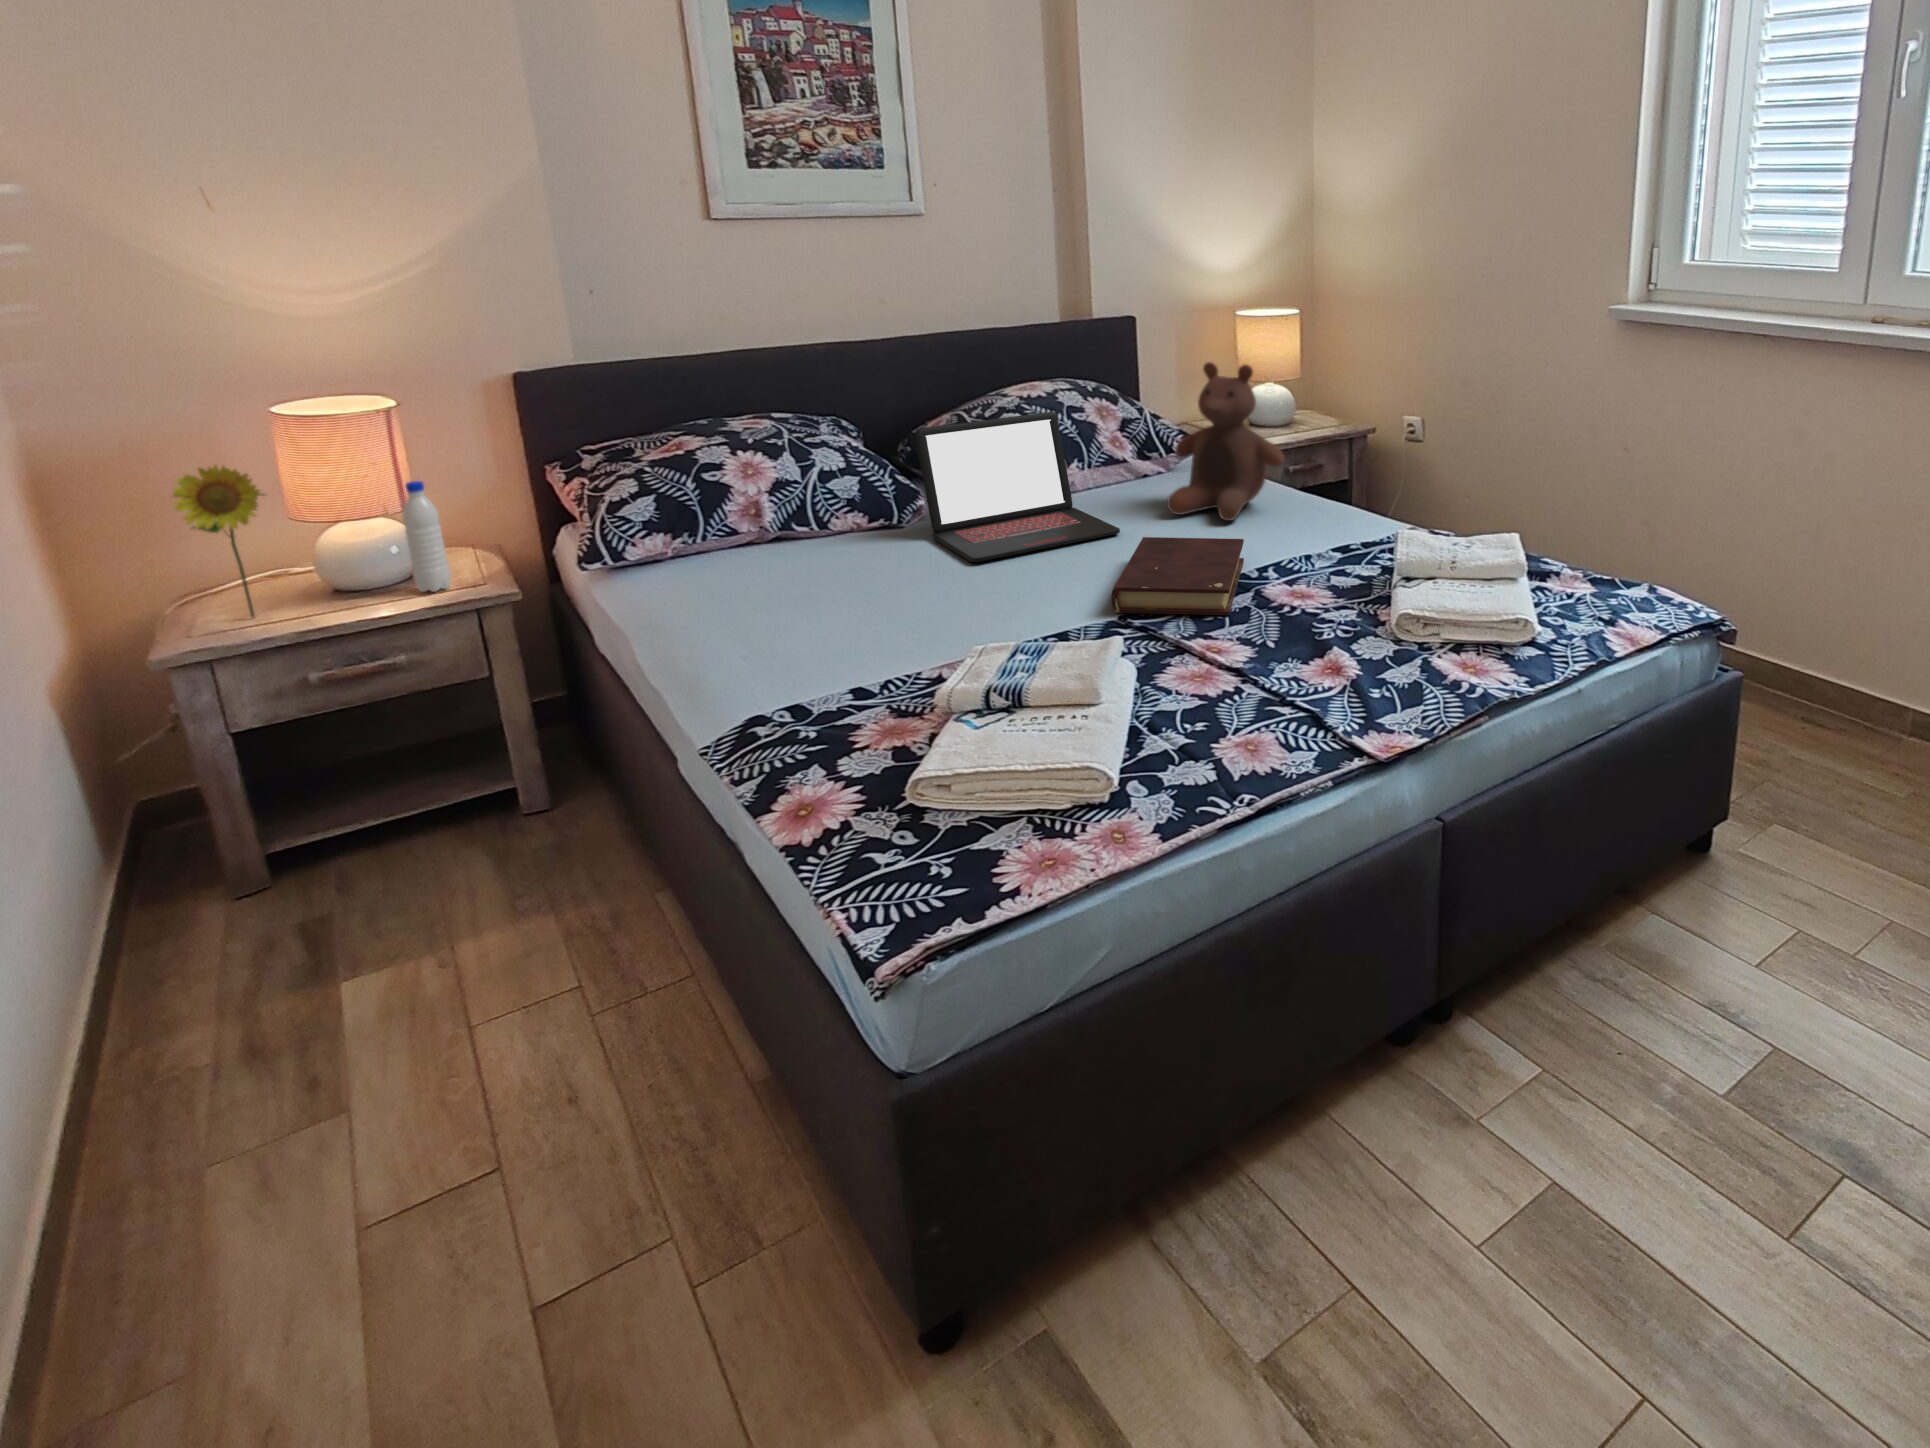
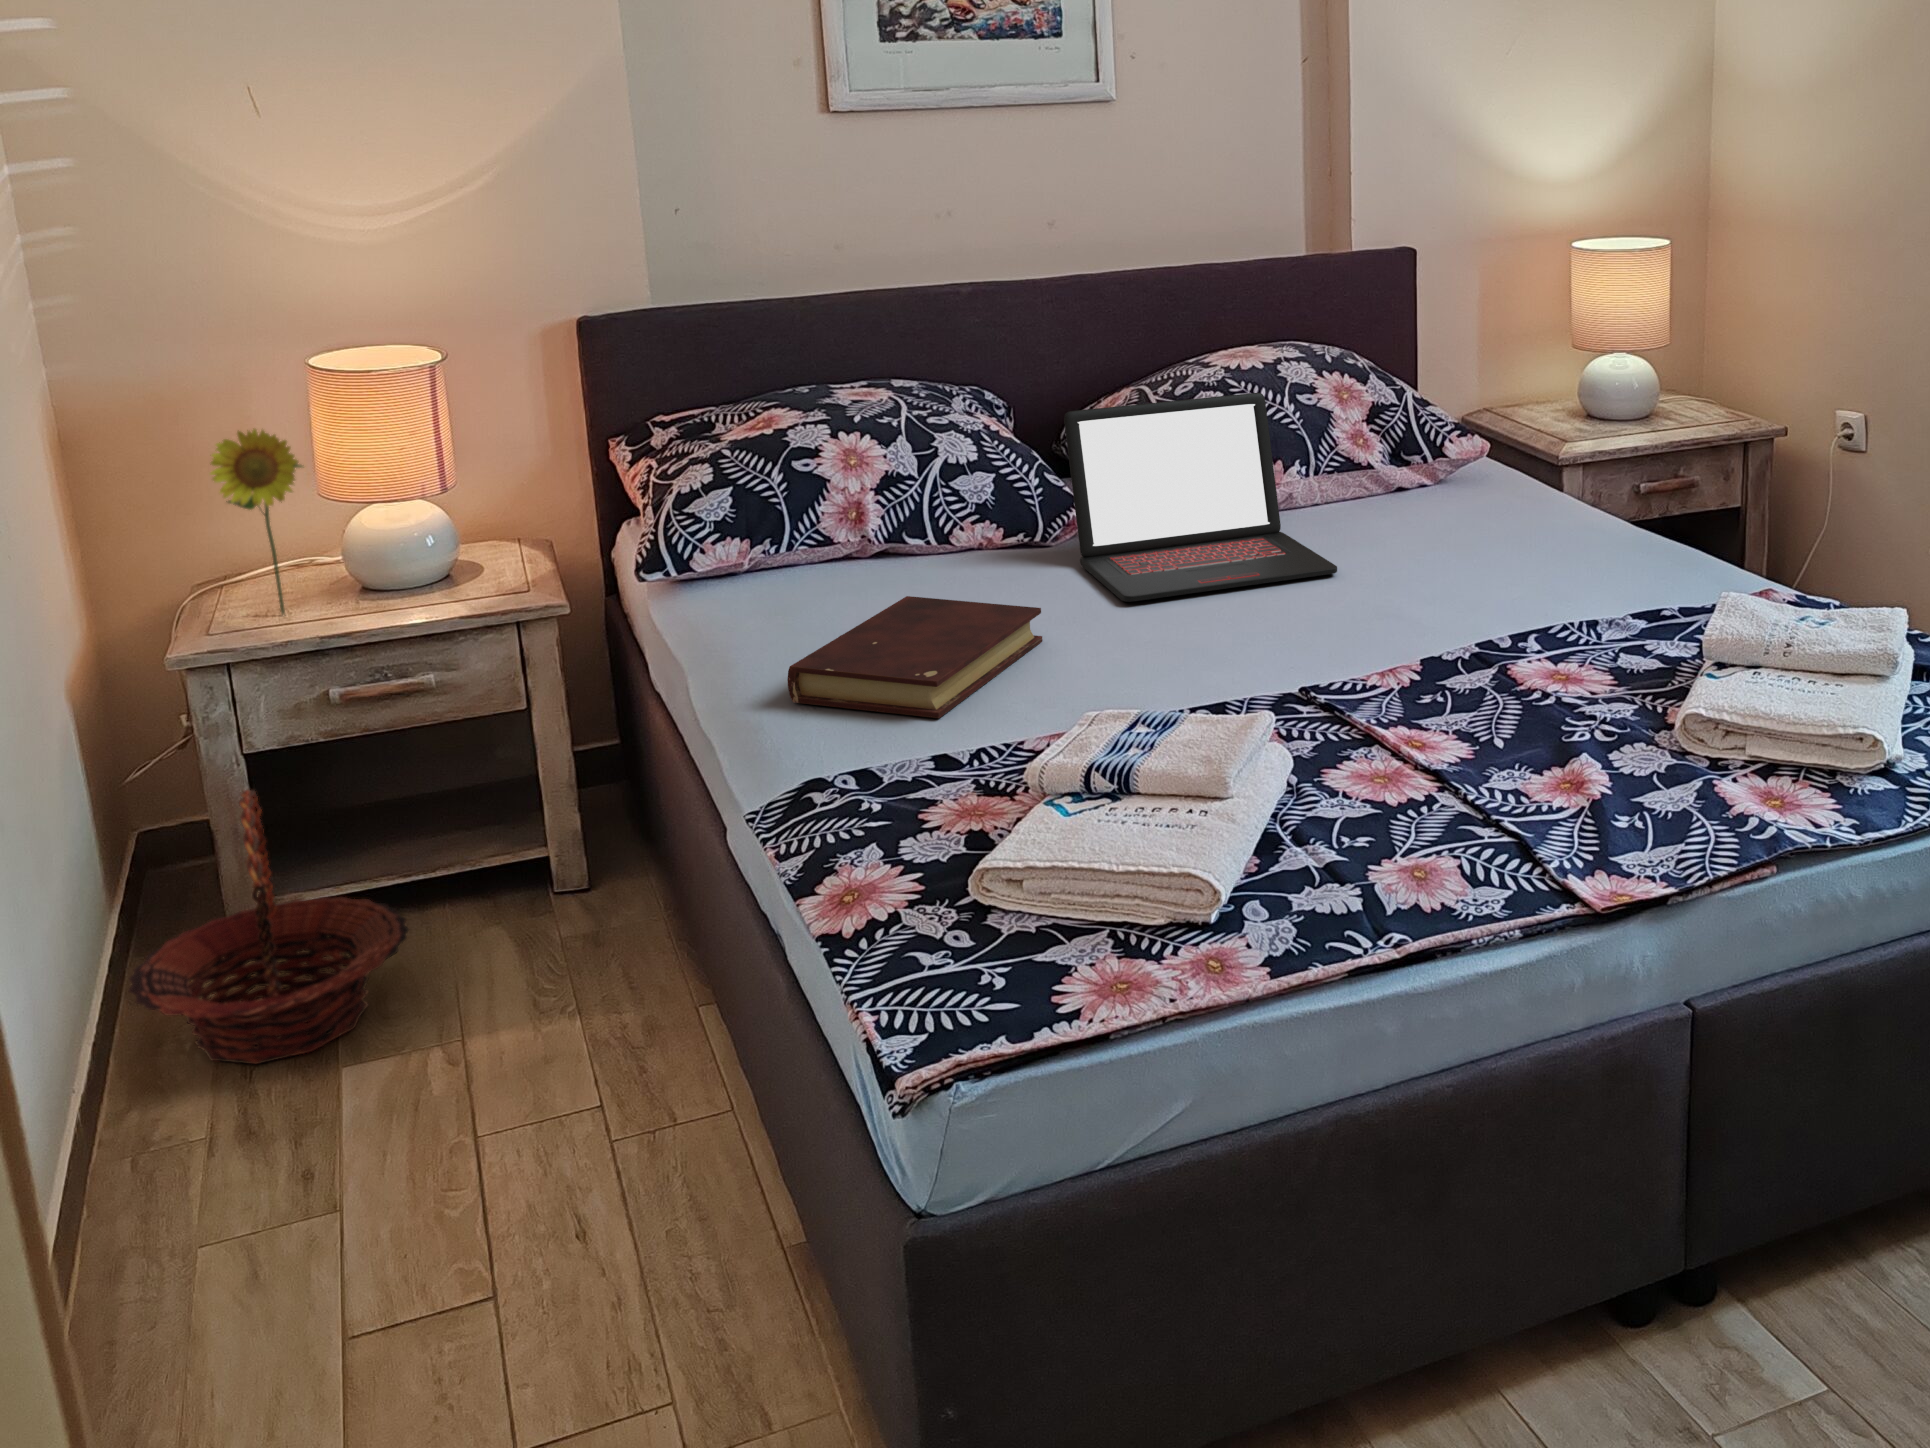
stuffed bear: present [1167,362,1284,521] -> none [1413,327,1592,565]
water bottle: present [402,481,451,592] -> none [445,456,494,597]
book: present [1111,537,1244,615] -> present [787,596,1042,718]
basket: none [109,768,389,1002] -> present [129,790,409,1064]

